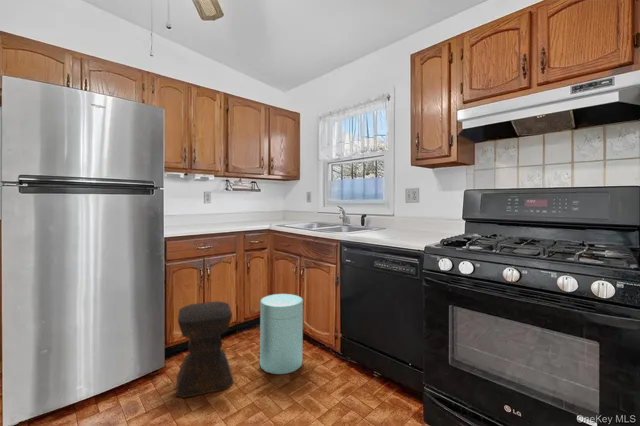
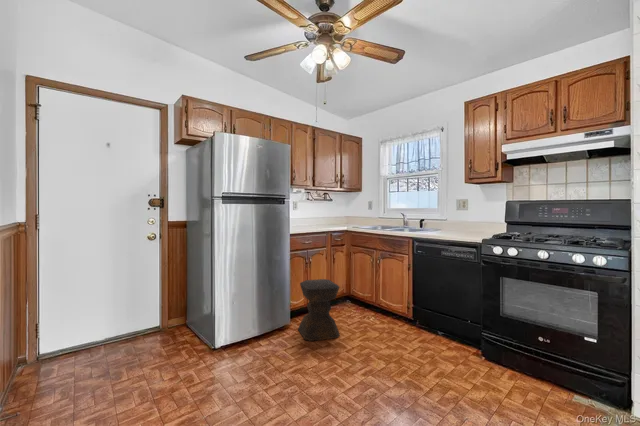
trash can: present [258,294,303,374] -> none [349,276,384,331]

